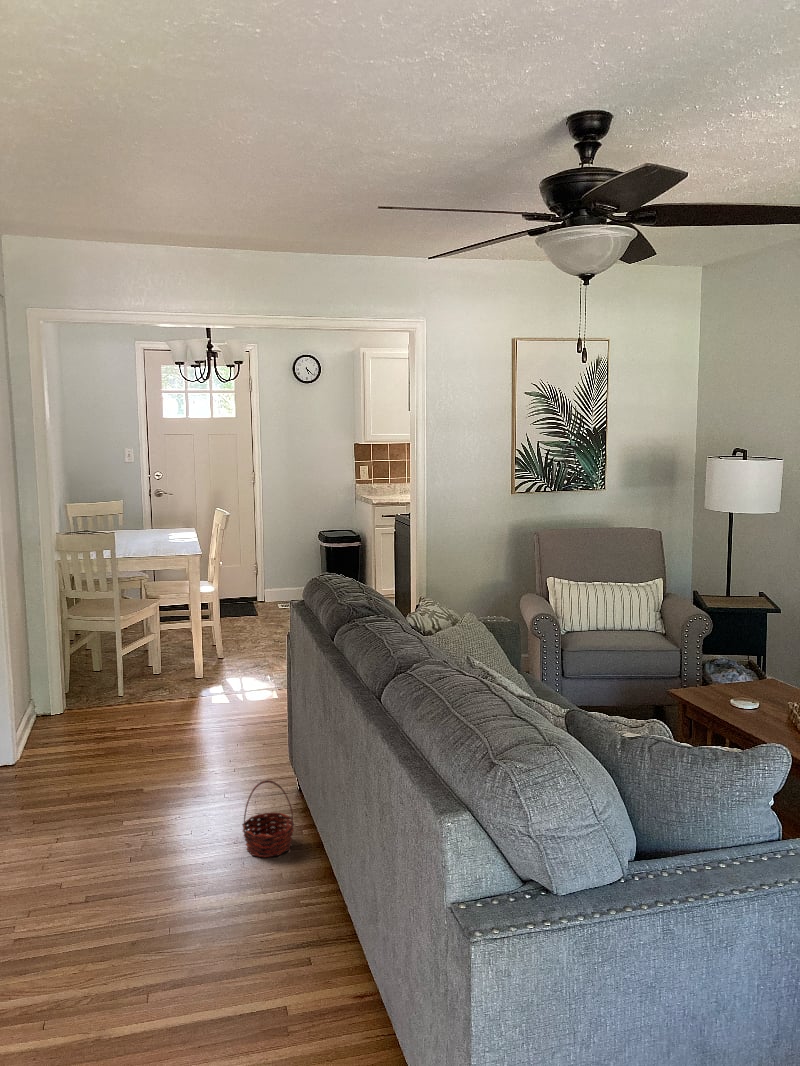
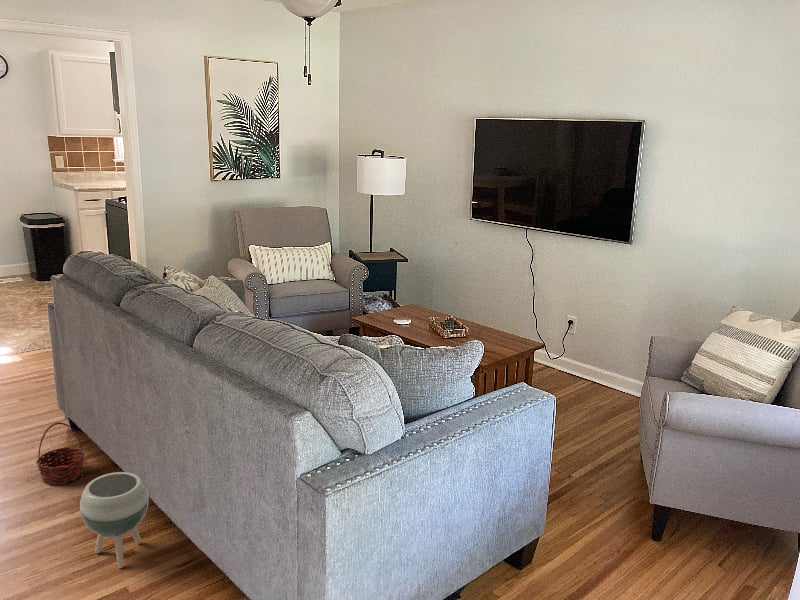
planter: none [250,854,330,980] -> present [80,472,149,568]

